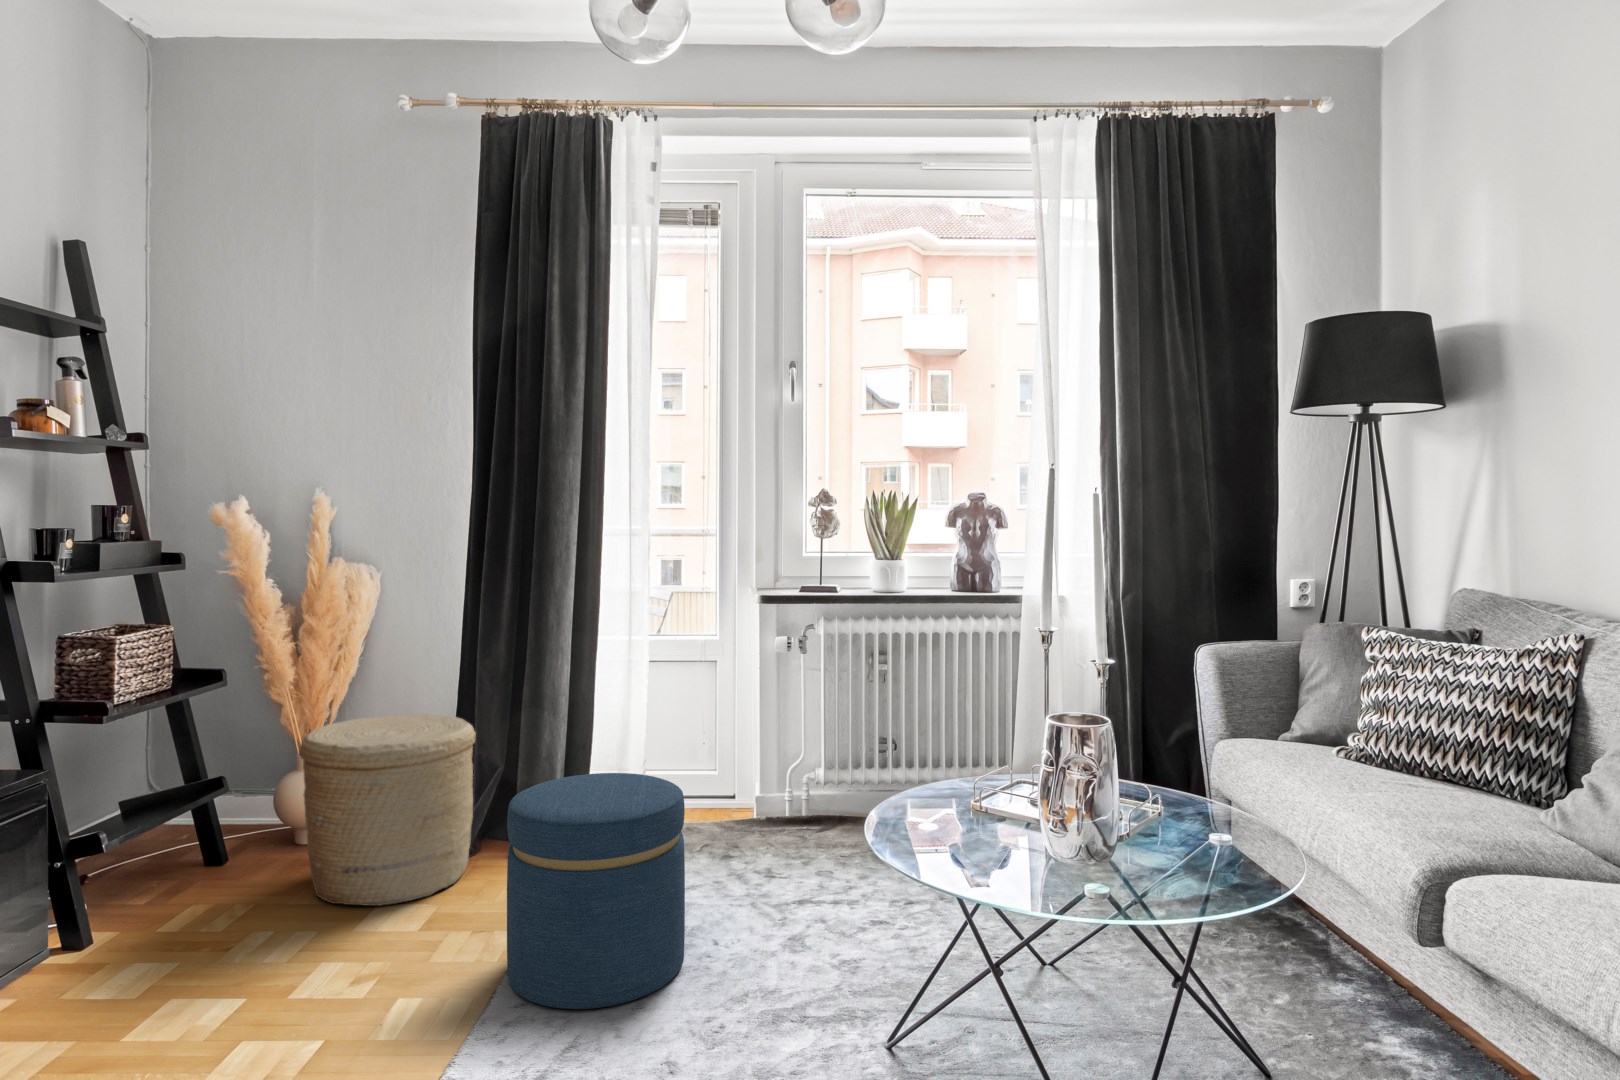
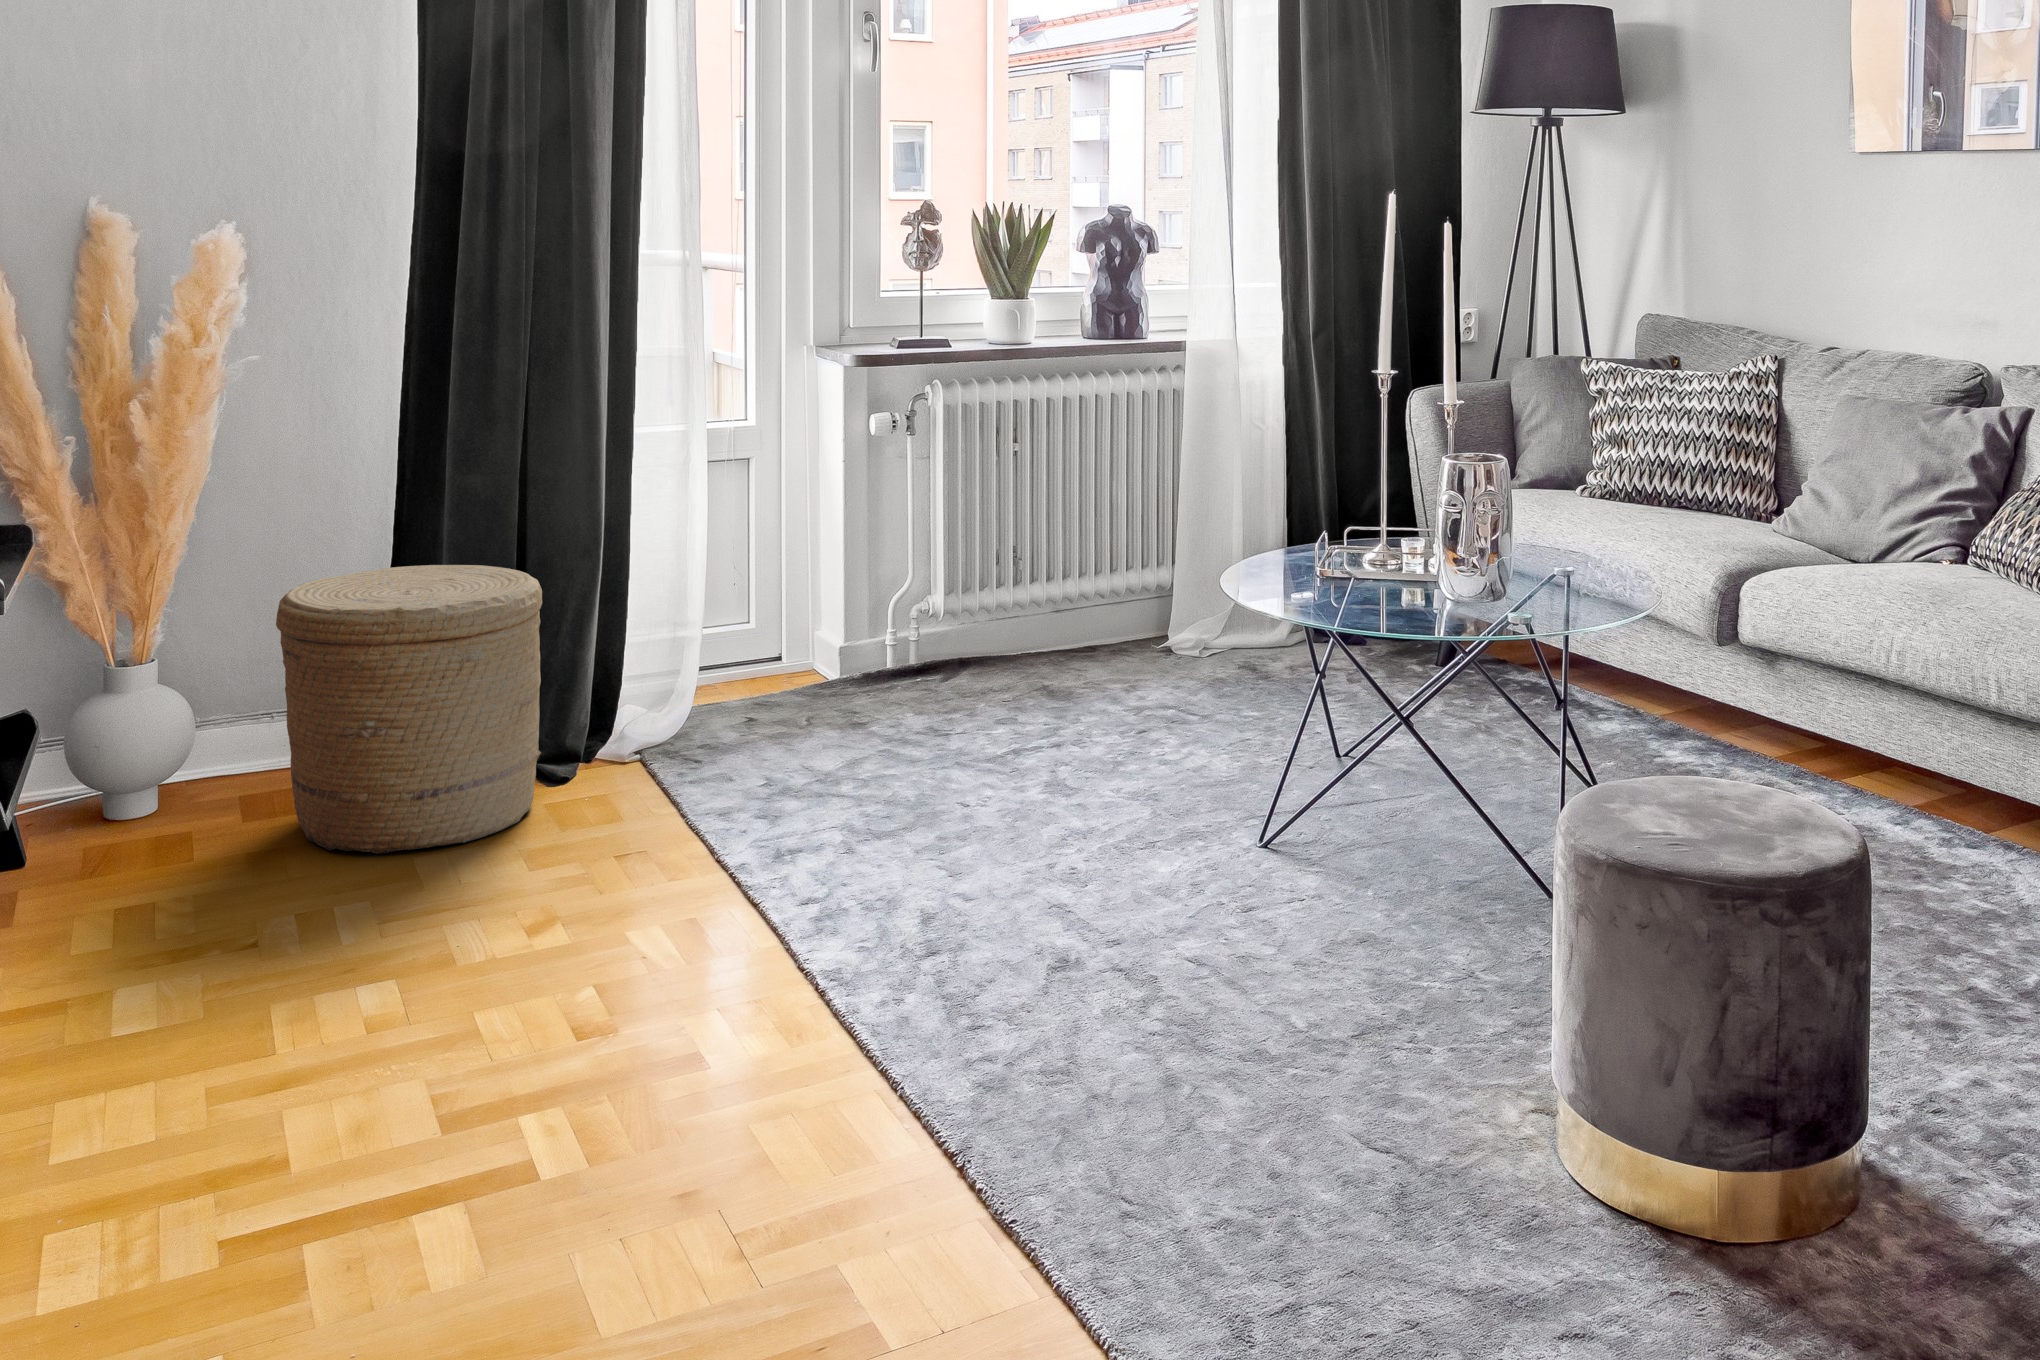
ottoman: present [507,773,685,1009] -> none [766,596,990,872]

